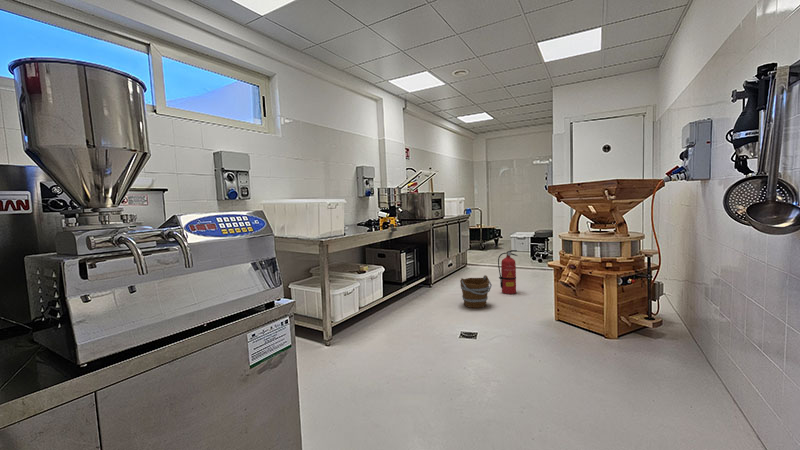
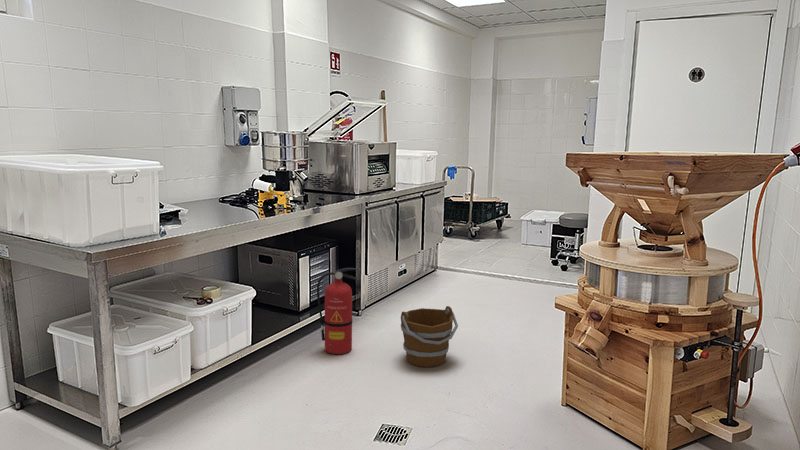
fire extinguisher: present [498,250,517,294] -> present [317,268,358,354]

